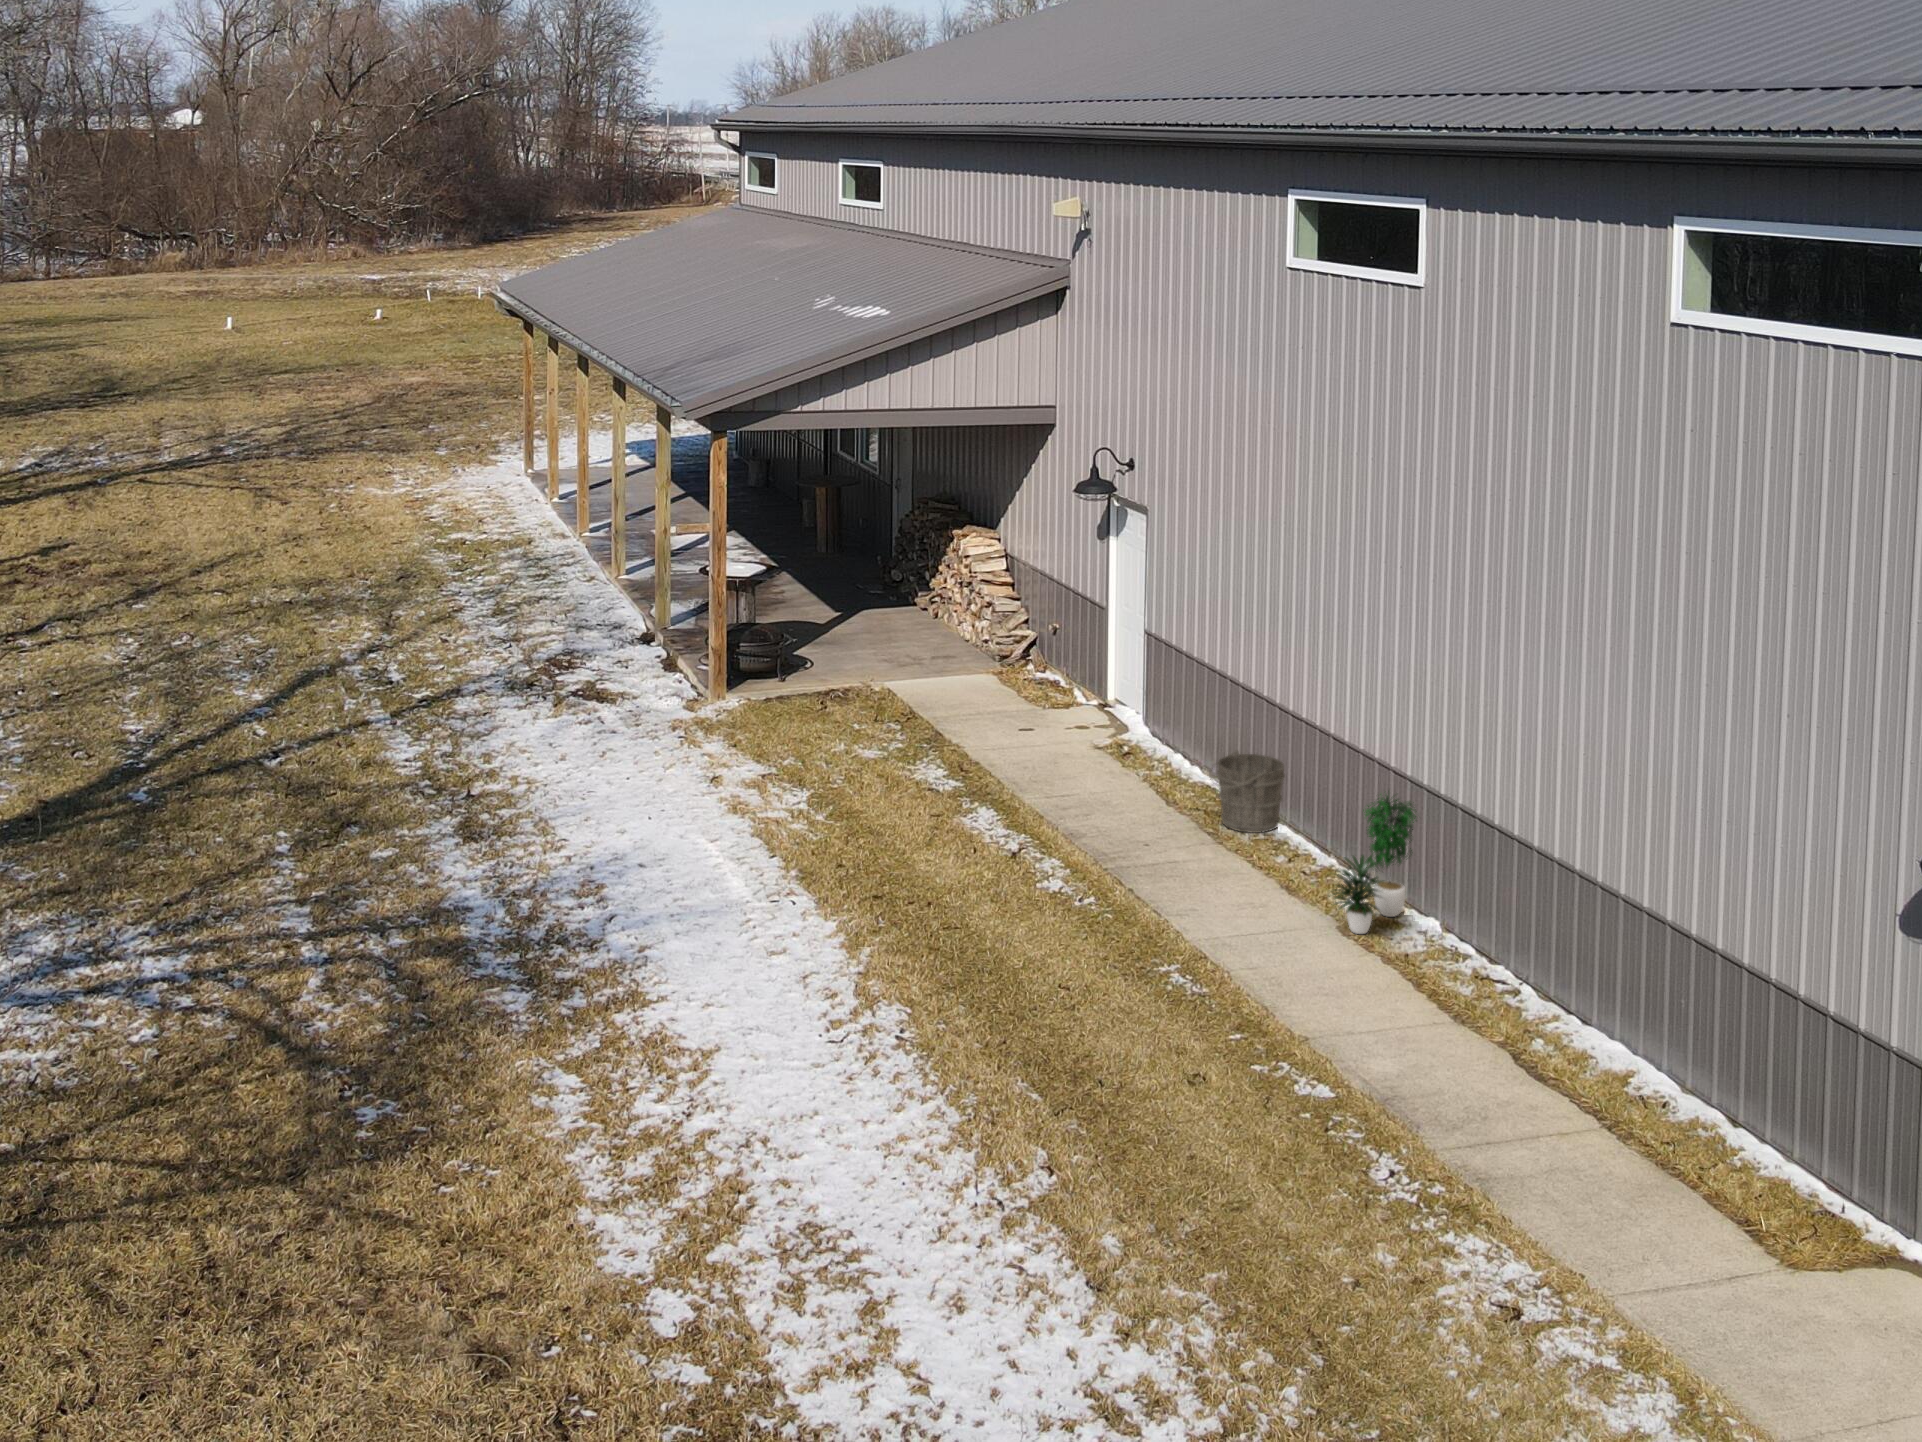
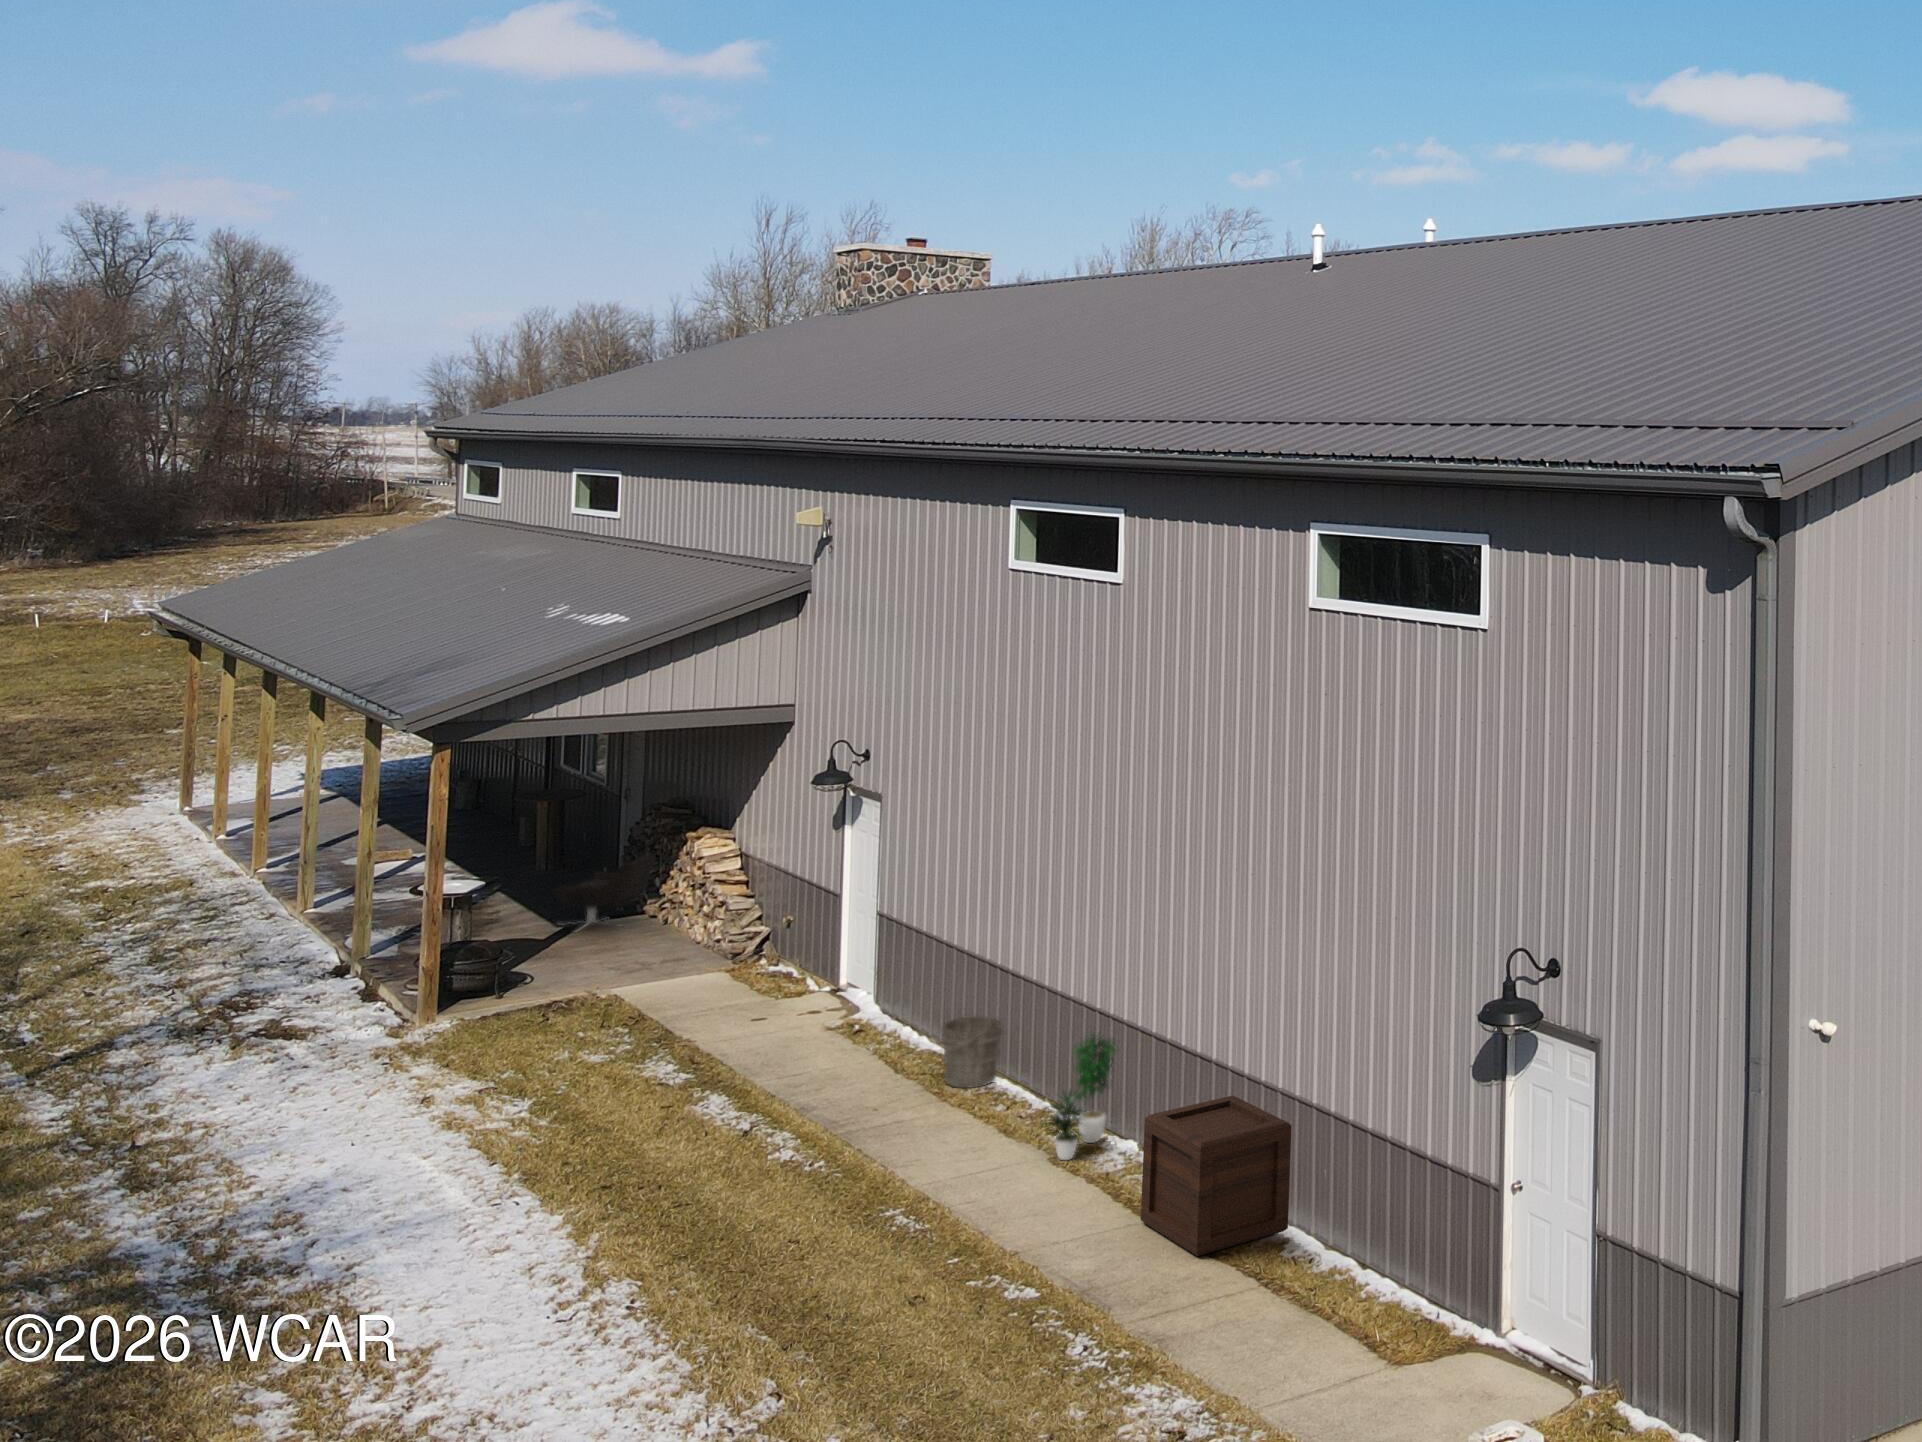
lounge chair: none [828,543,923,618] -> present [554,854,656,931]
wooden crate: none [1449,893,1639,1079] -> present [1141,1095,1291,1256]

